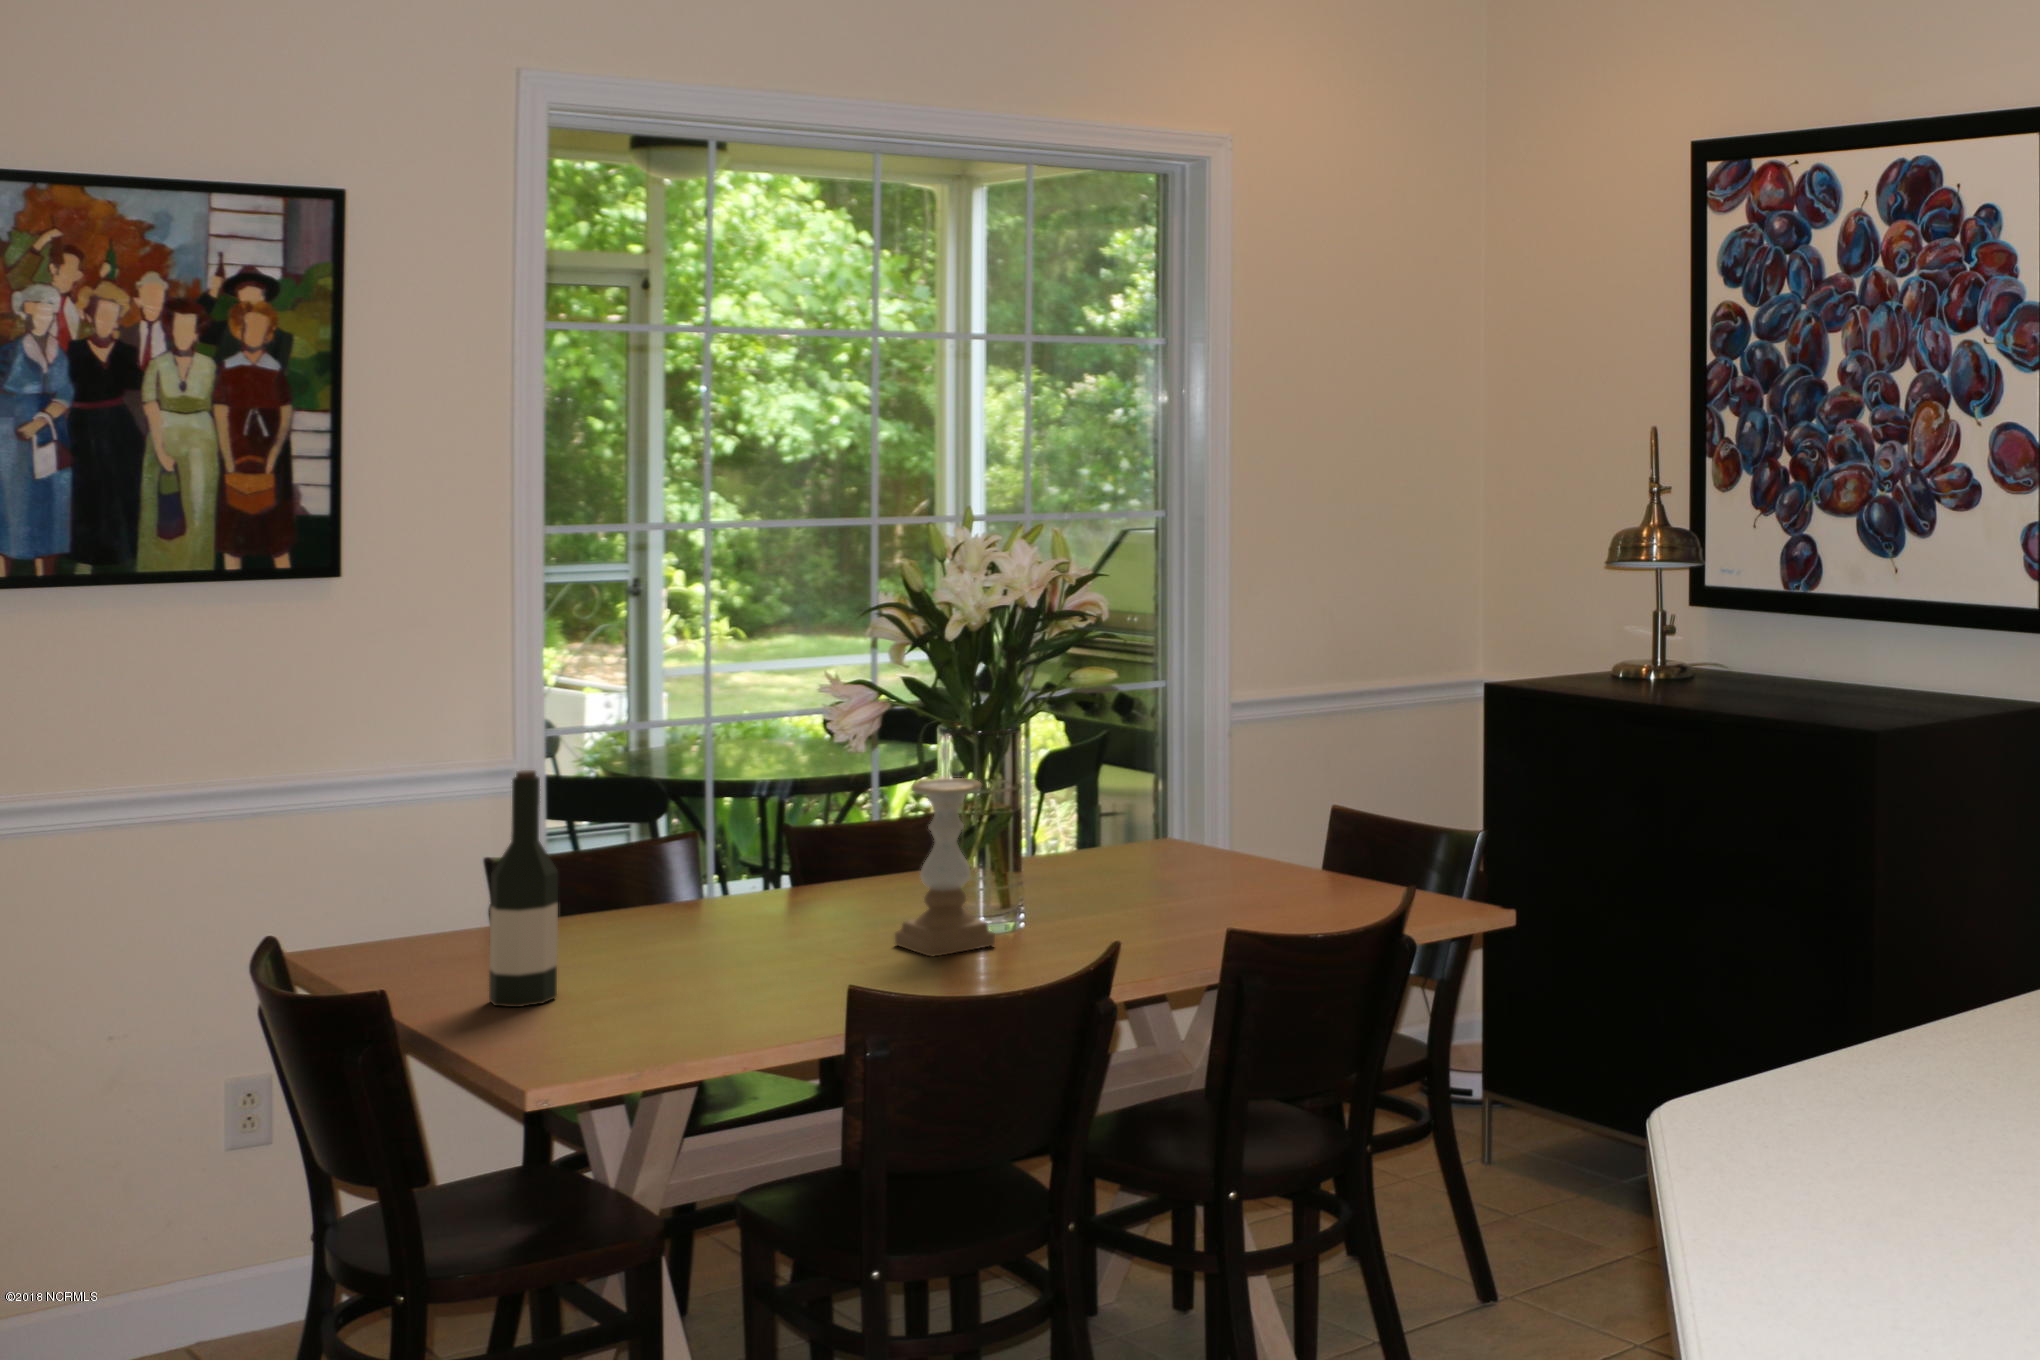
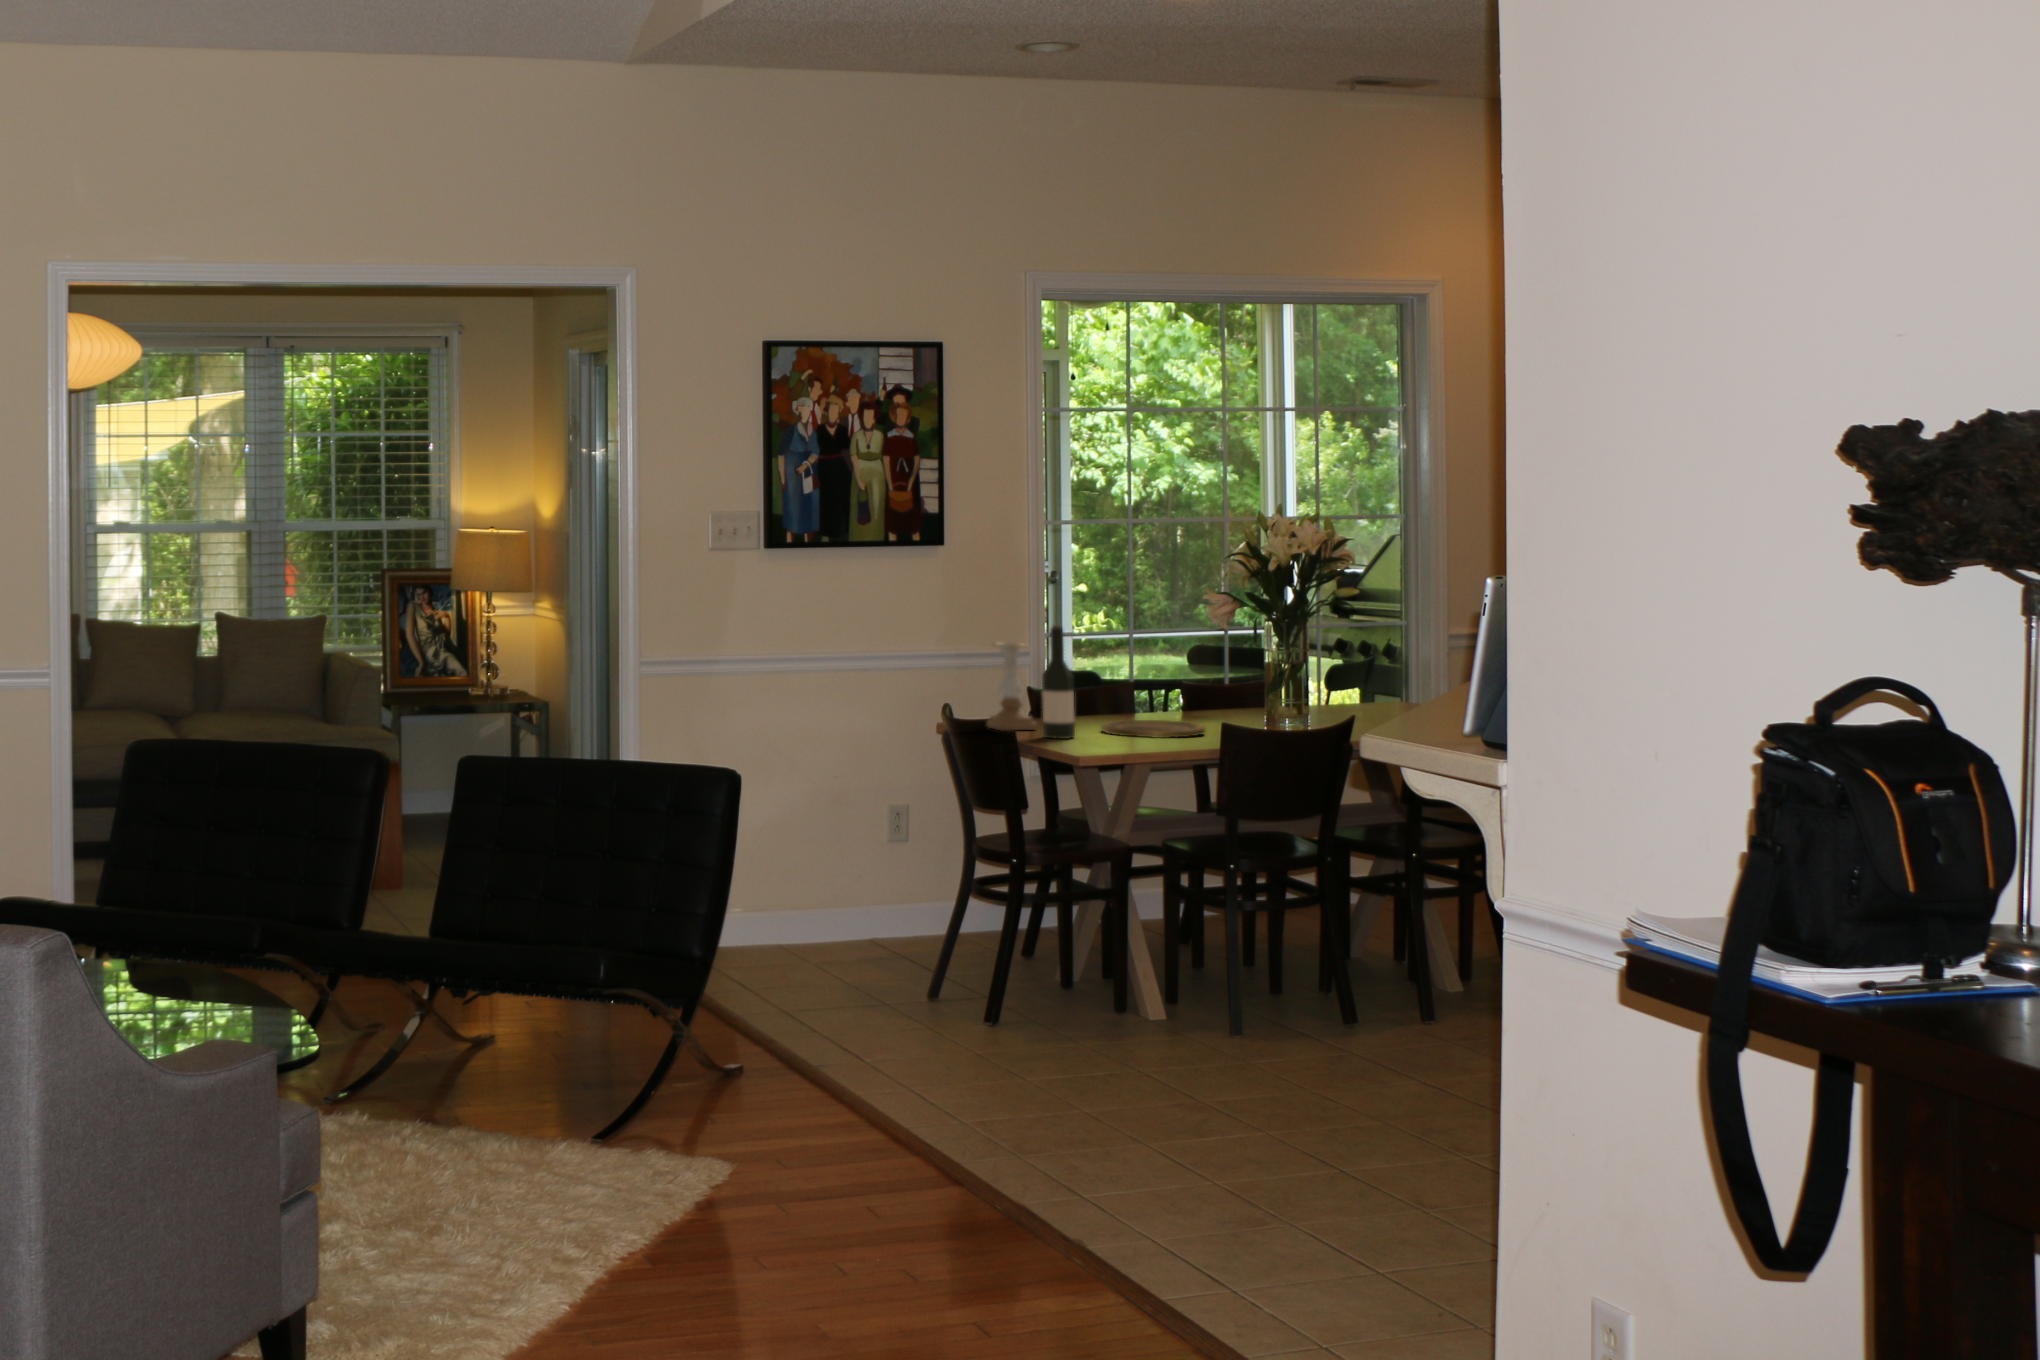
candle holder: present [895,778,995,957] -> present [987,642,1037,731]
plate: none [620,916,822,972] -> present [1102,720,1205,738]

